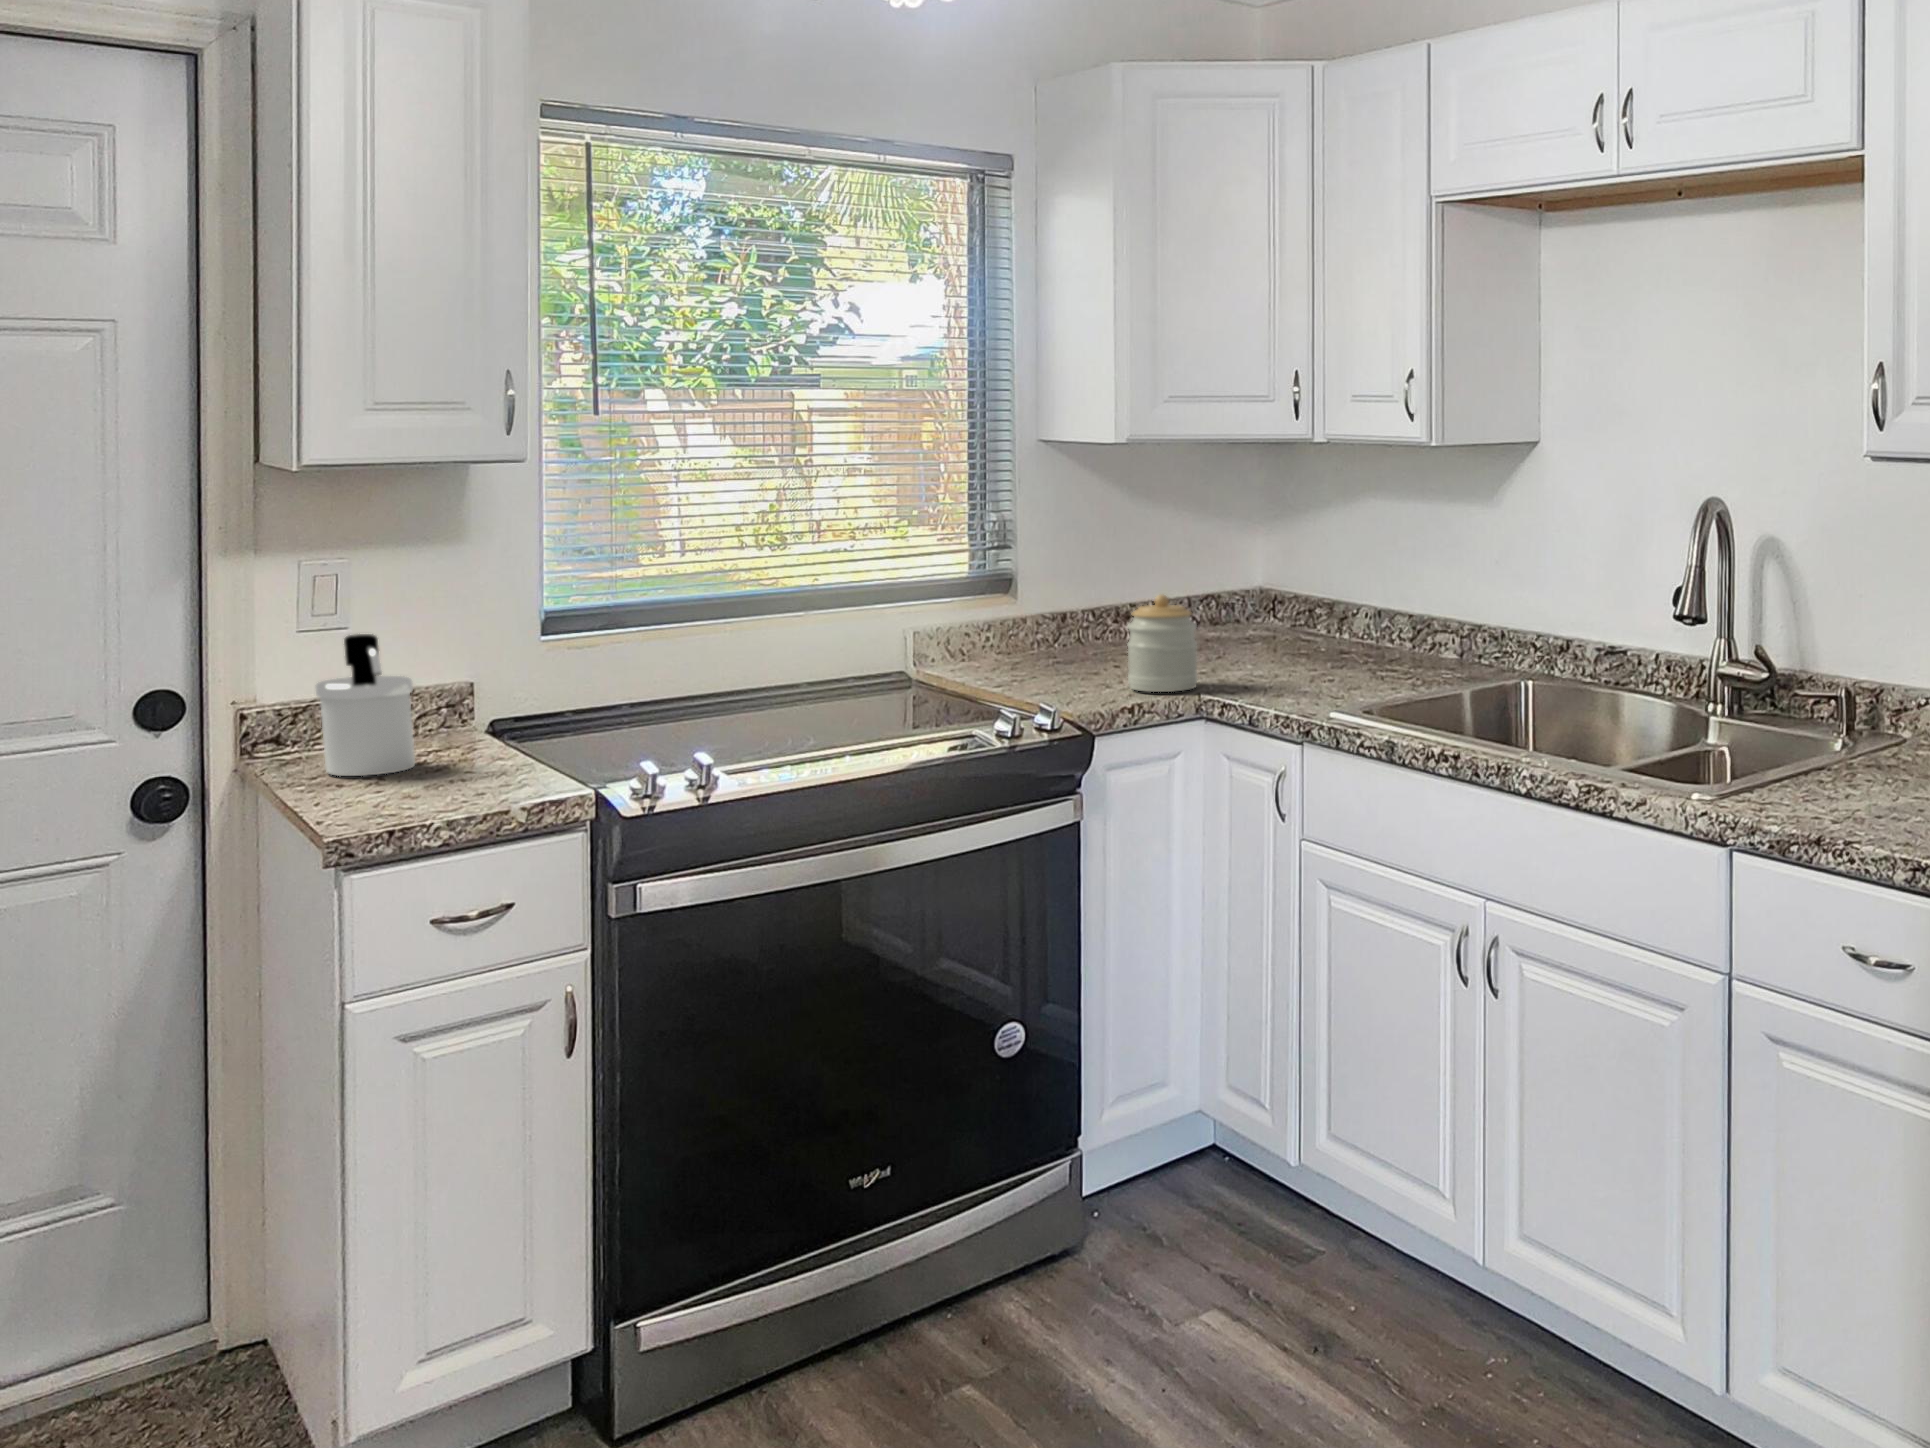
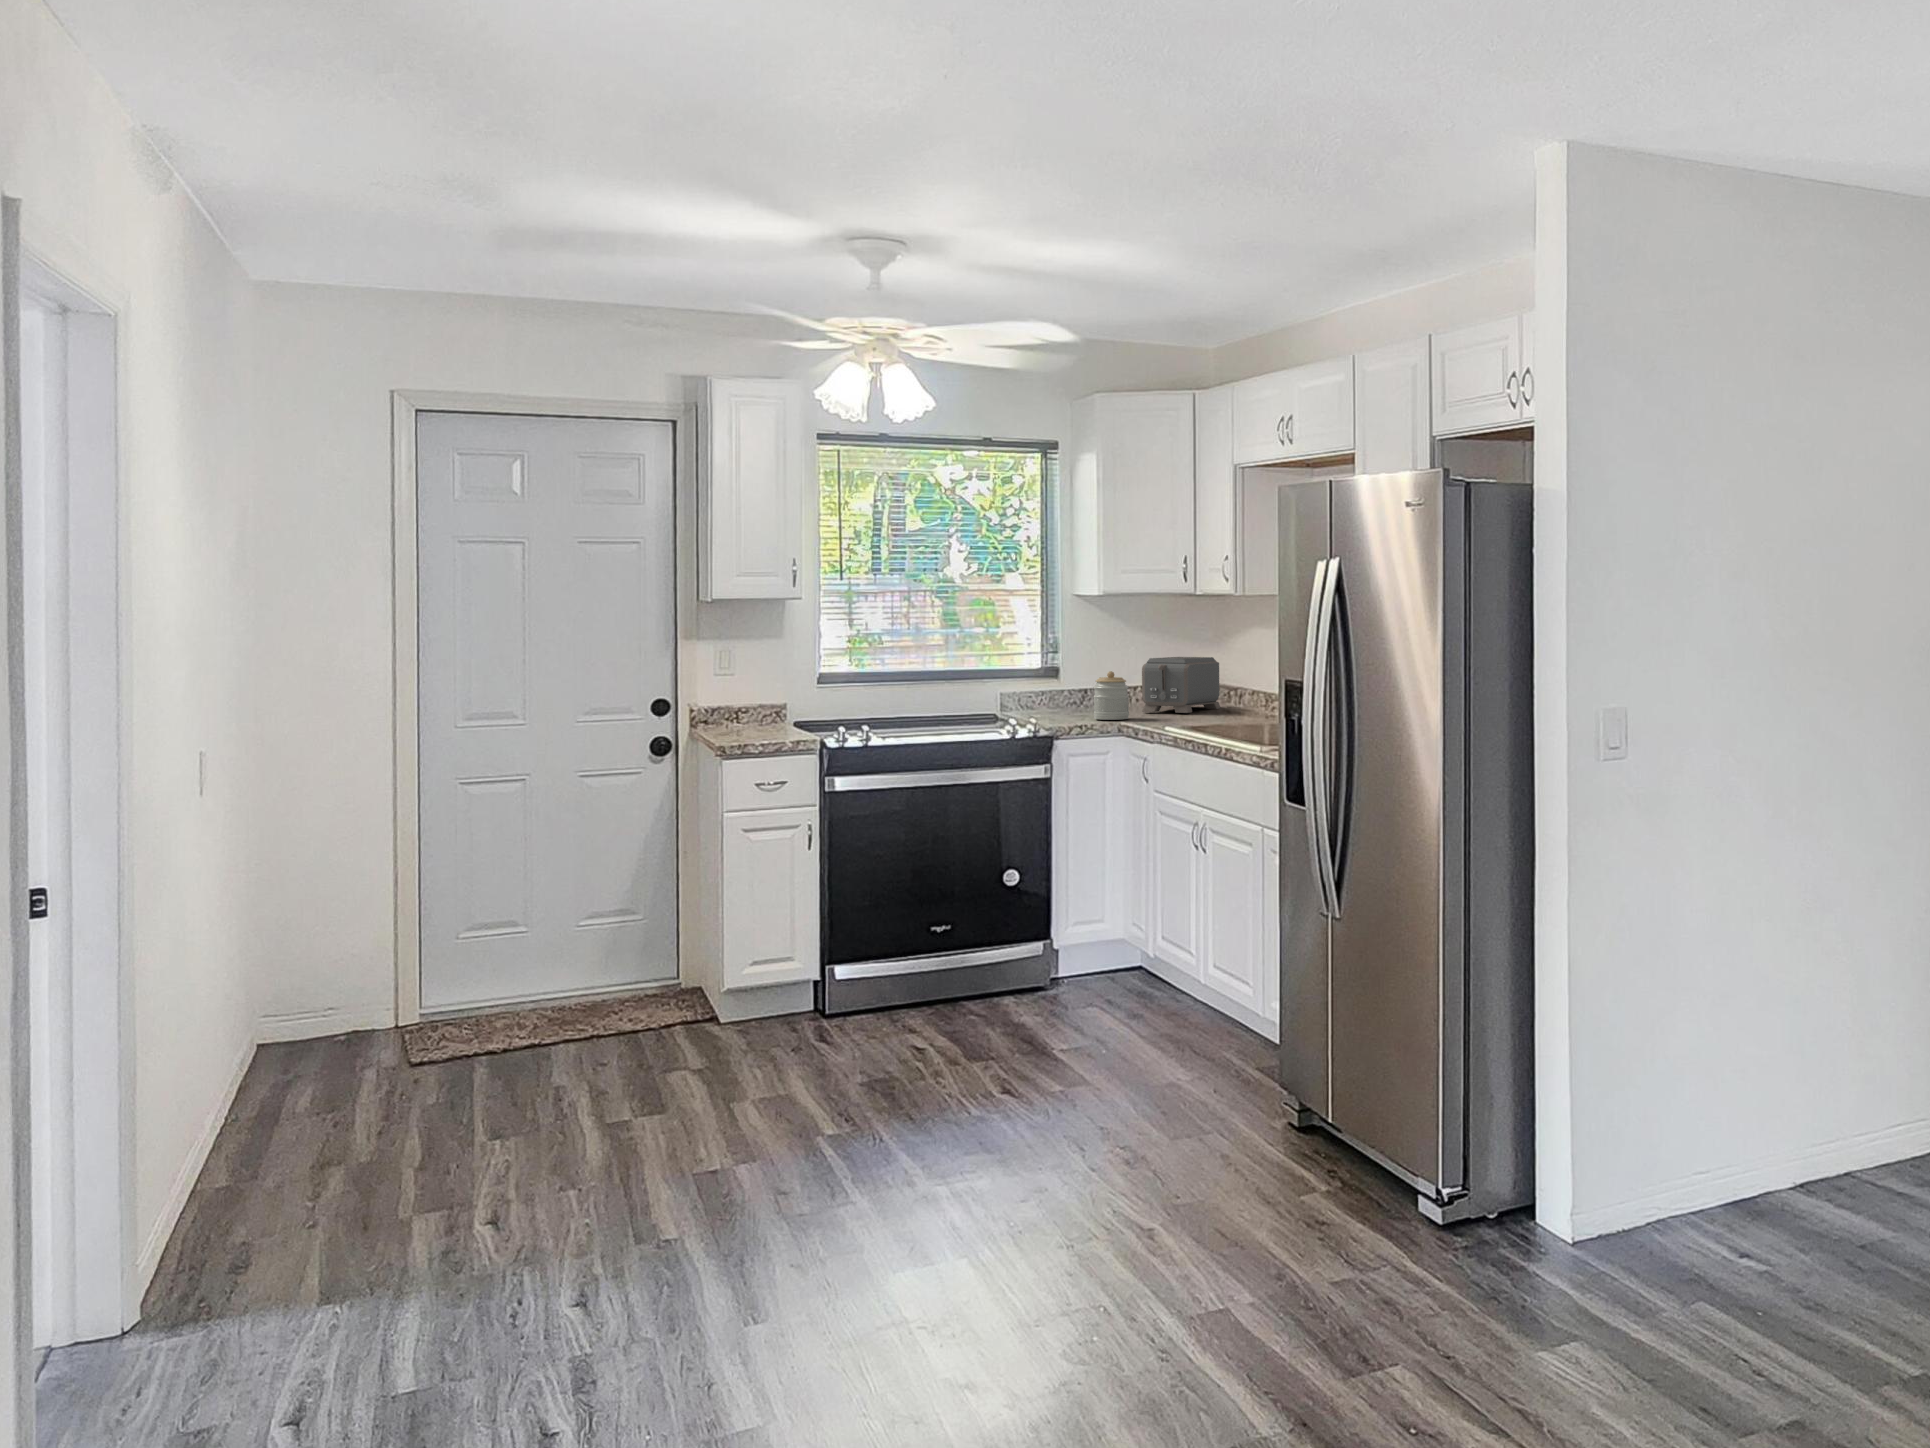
toaster: none [1192,555,1312,666] -> present [1142,657,1221,713]
soap dispenser: present [316,634,415,776] -> none [722,675,760,735]

